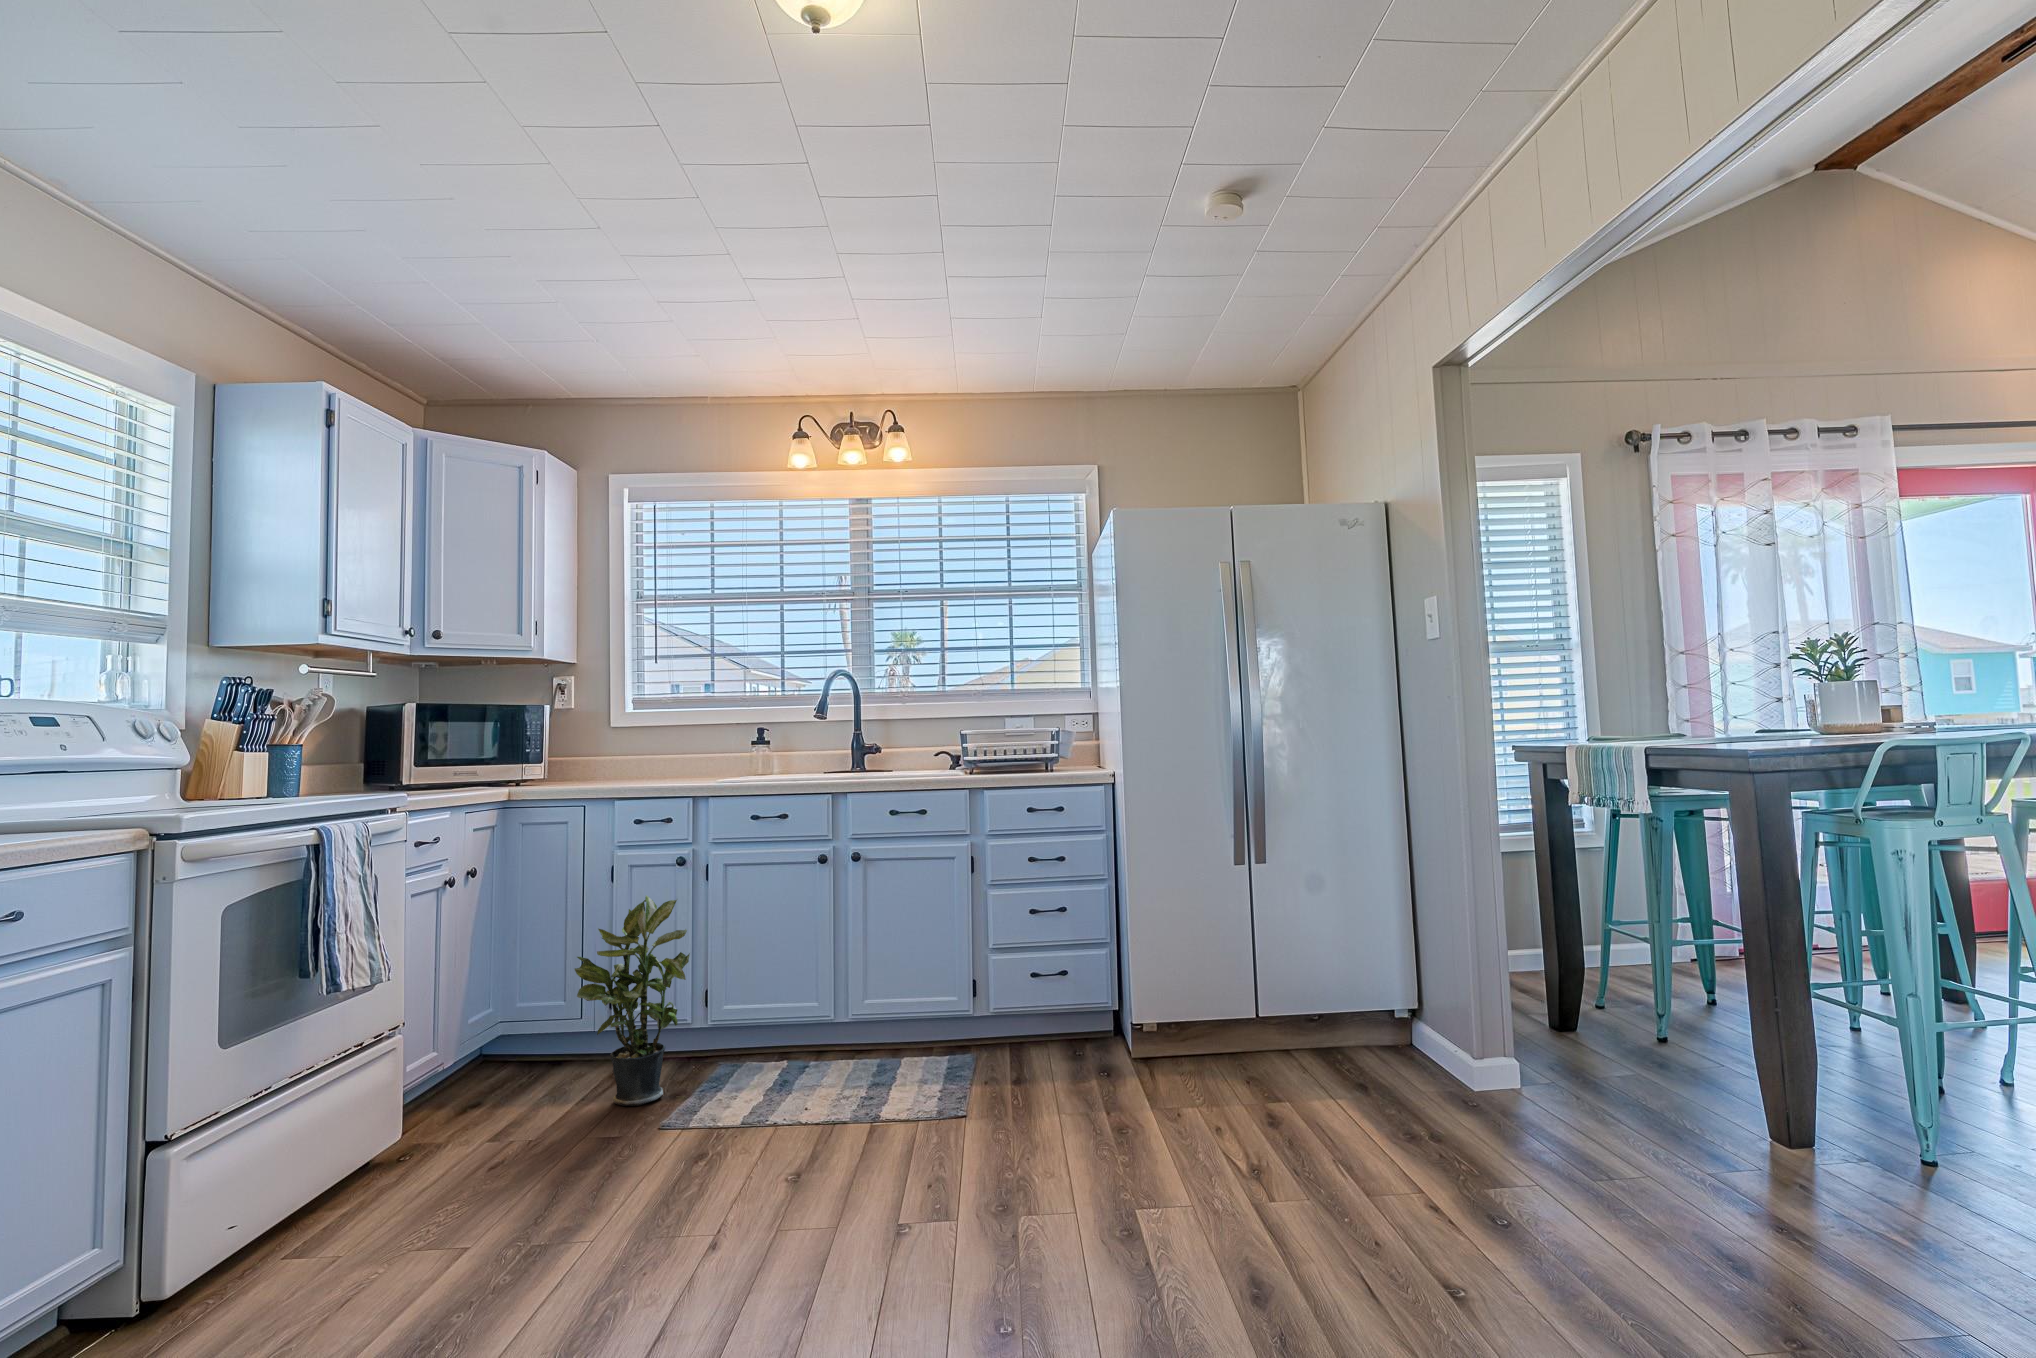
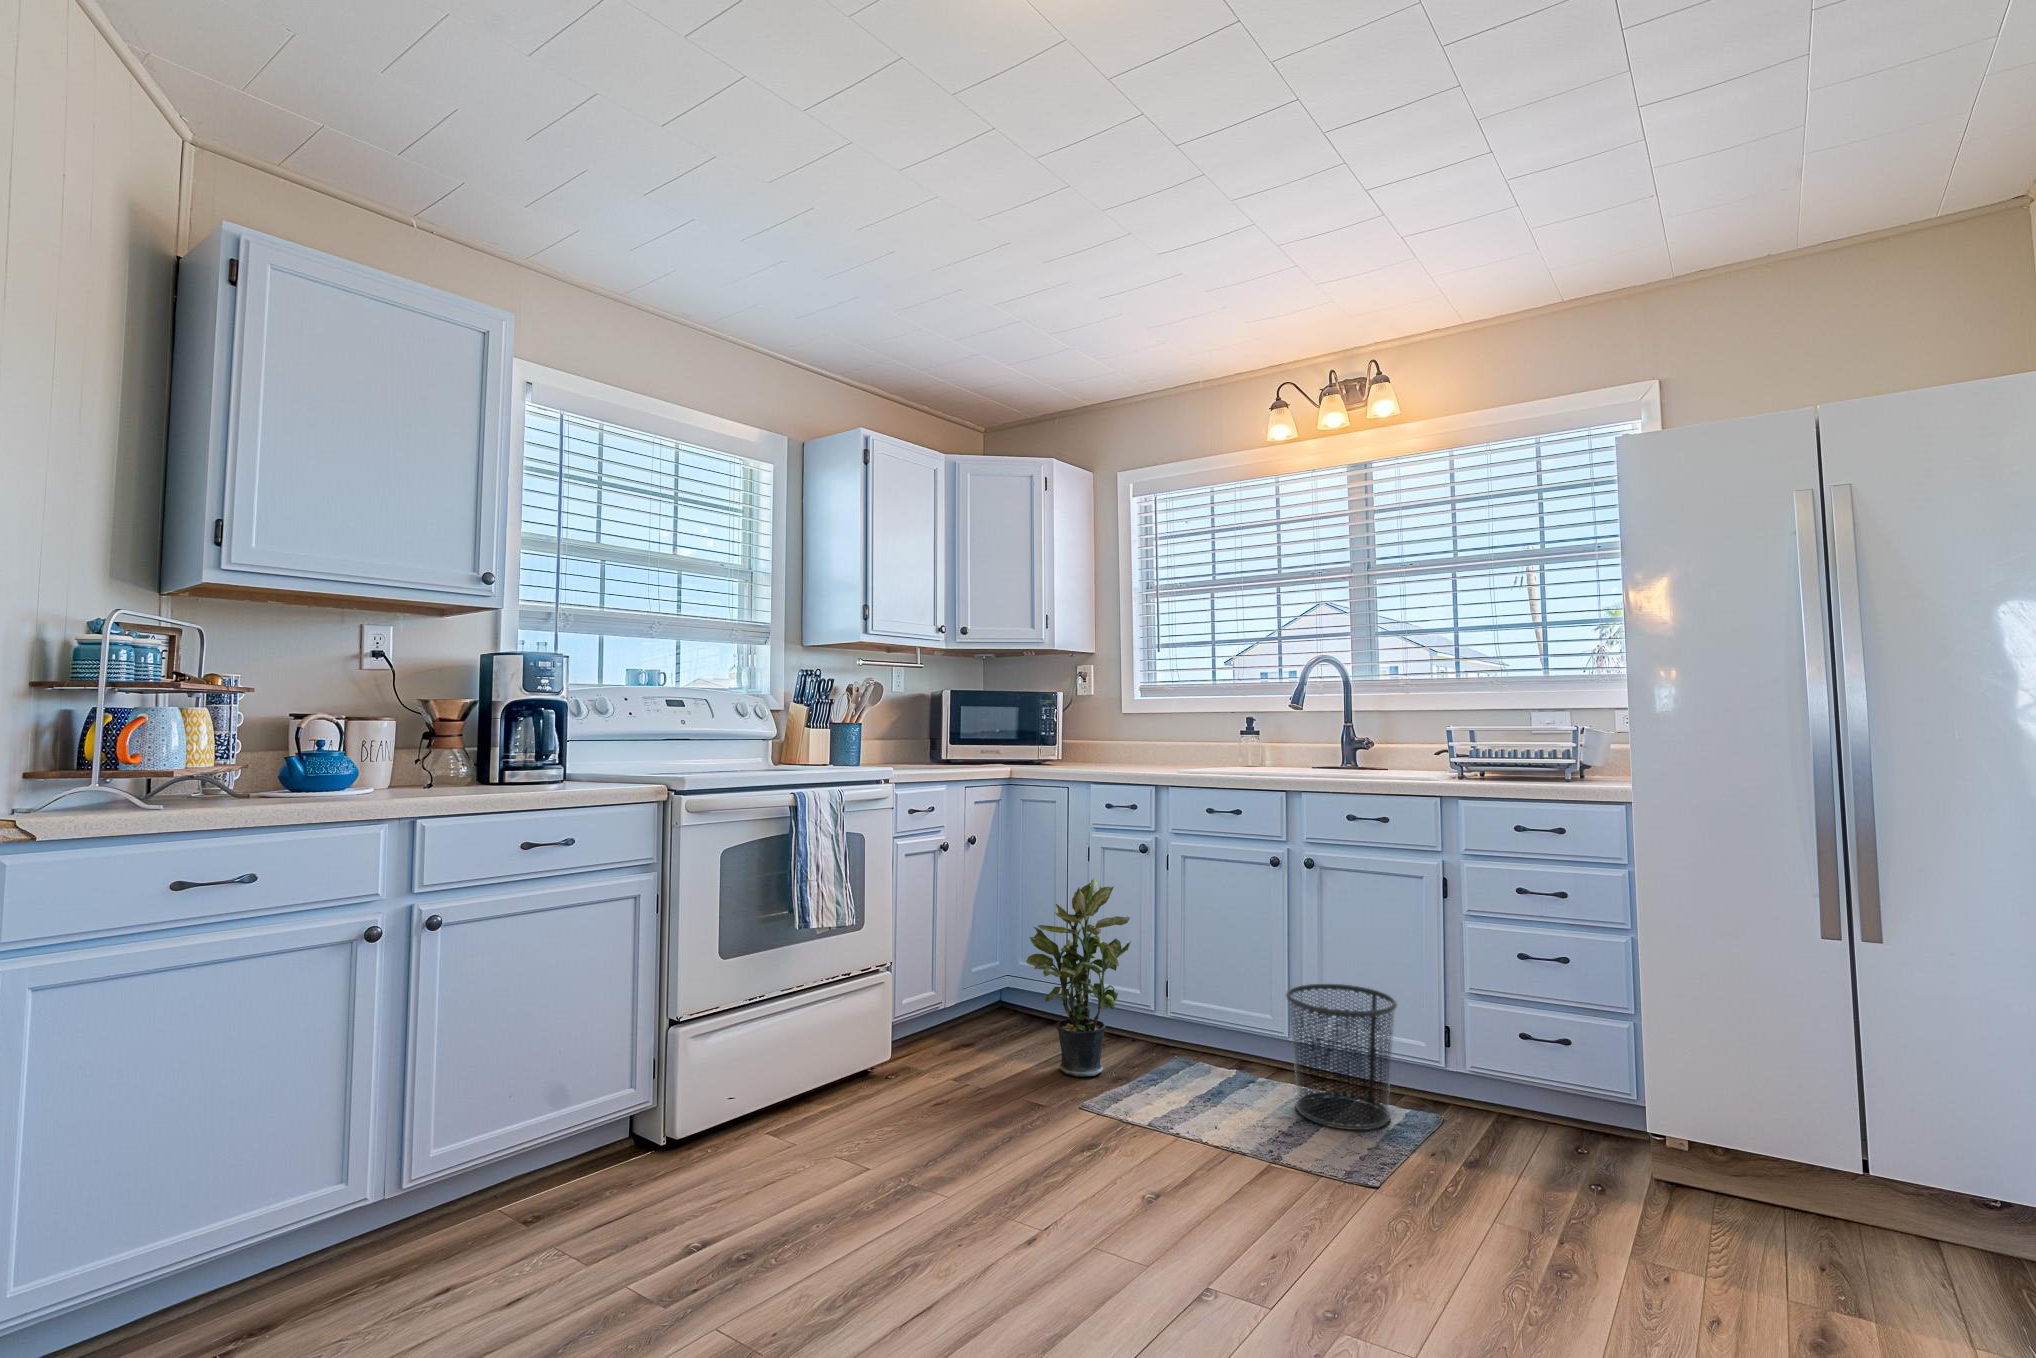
waste bin: none [849,957,943,1083] -> present [1286,984,1397,1130]

